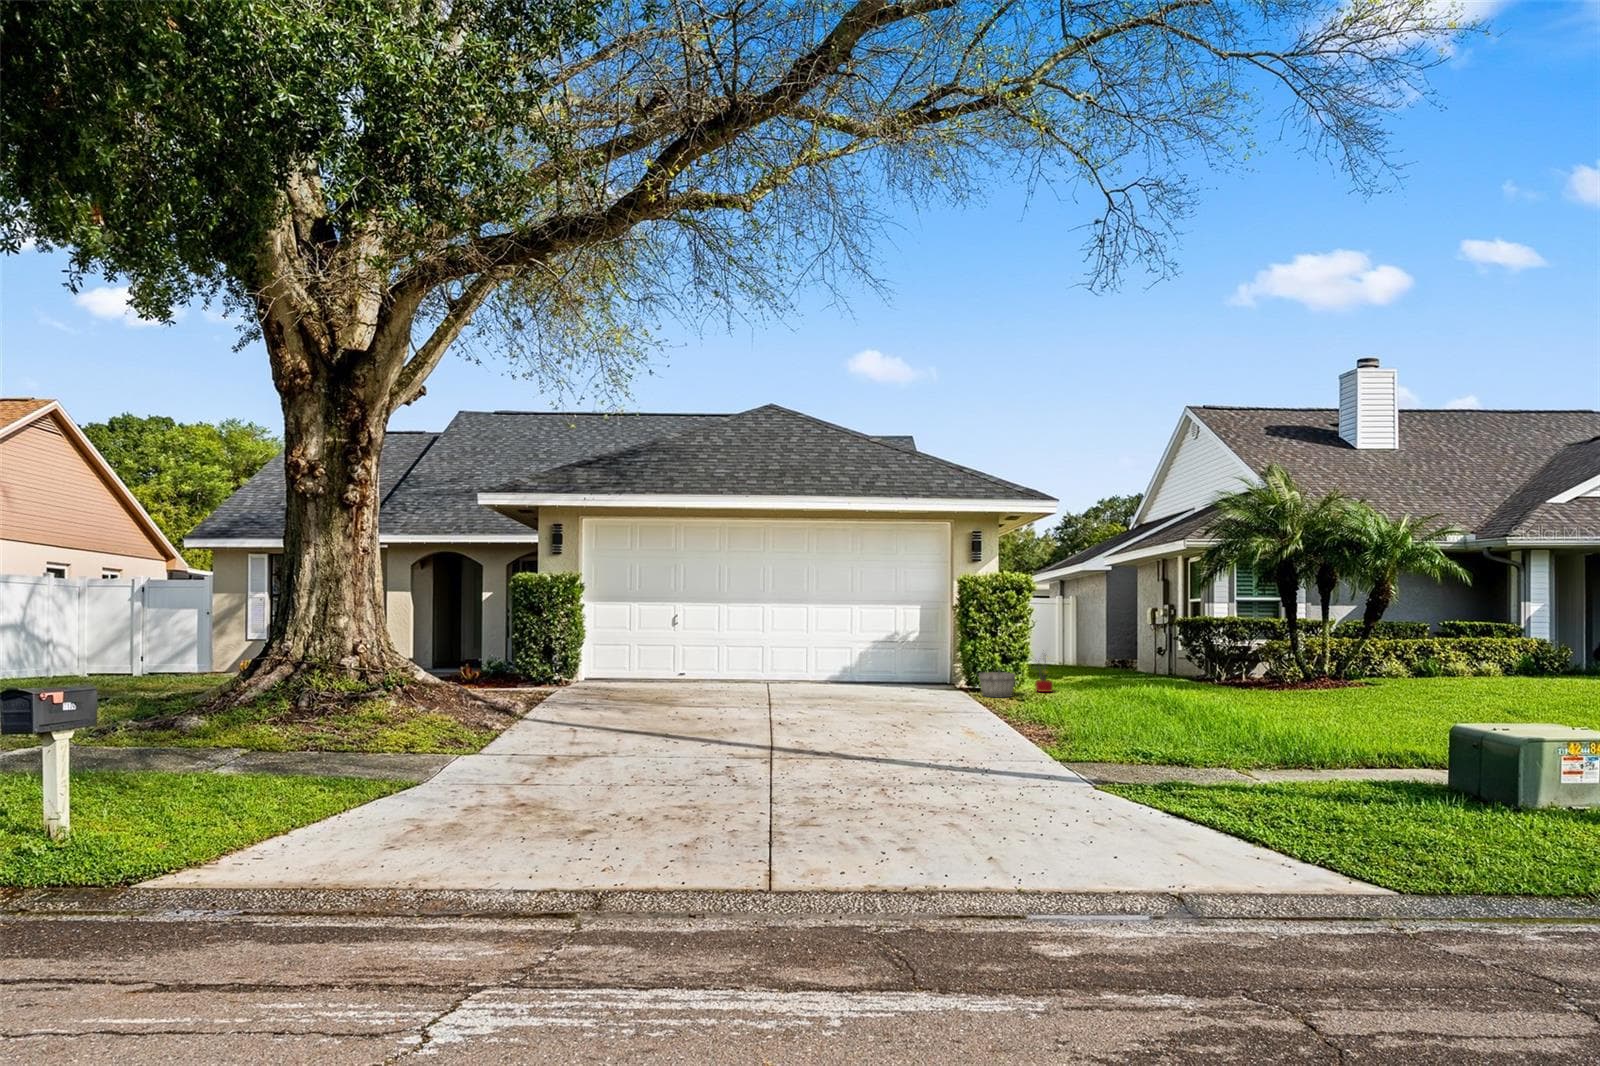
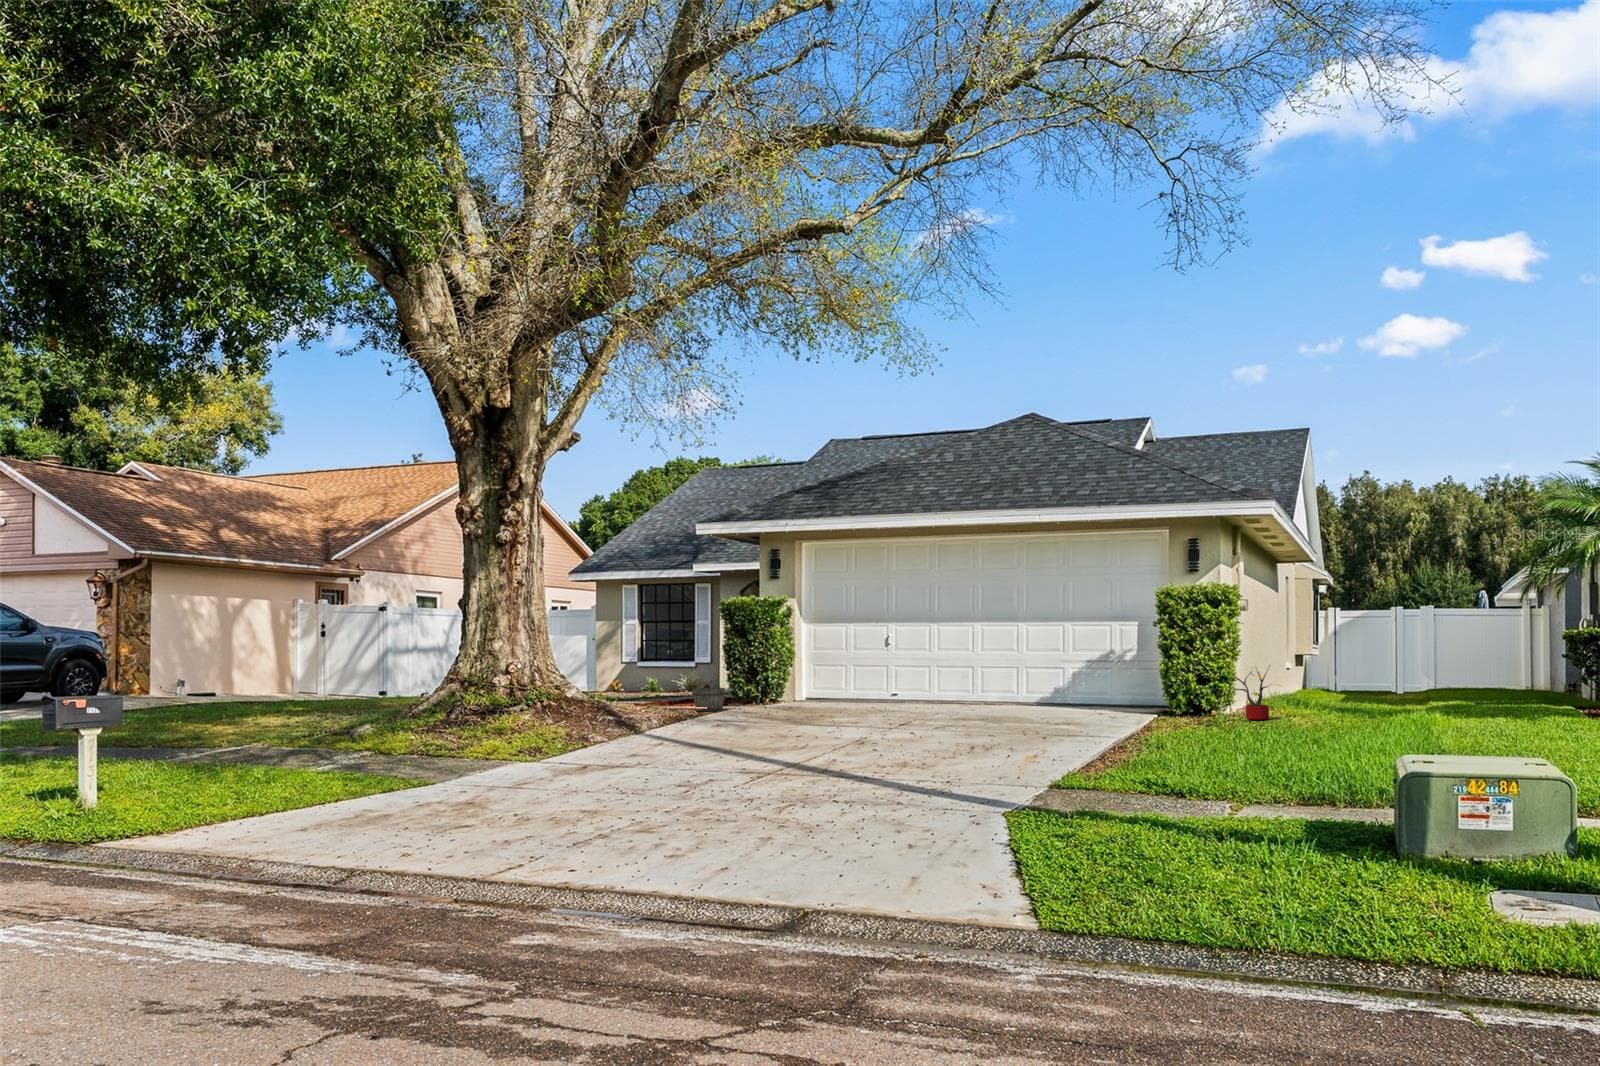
wooden bucket: present [979,671,1015,697] -> present [692,681,726,711]

